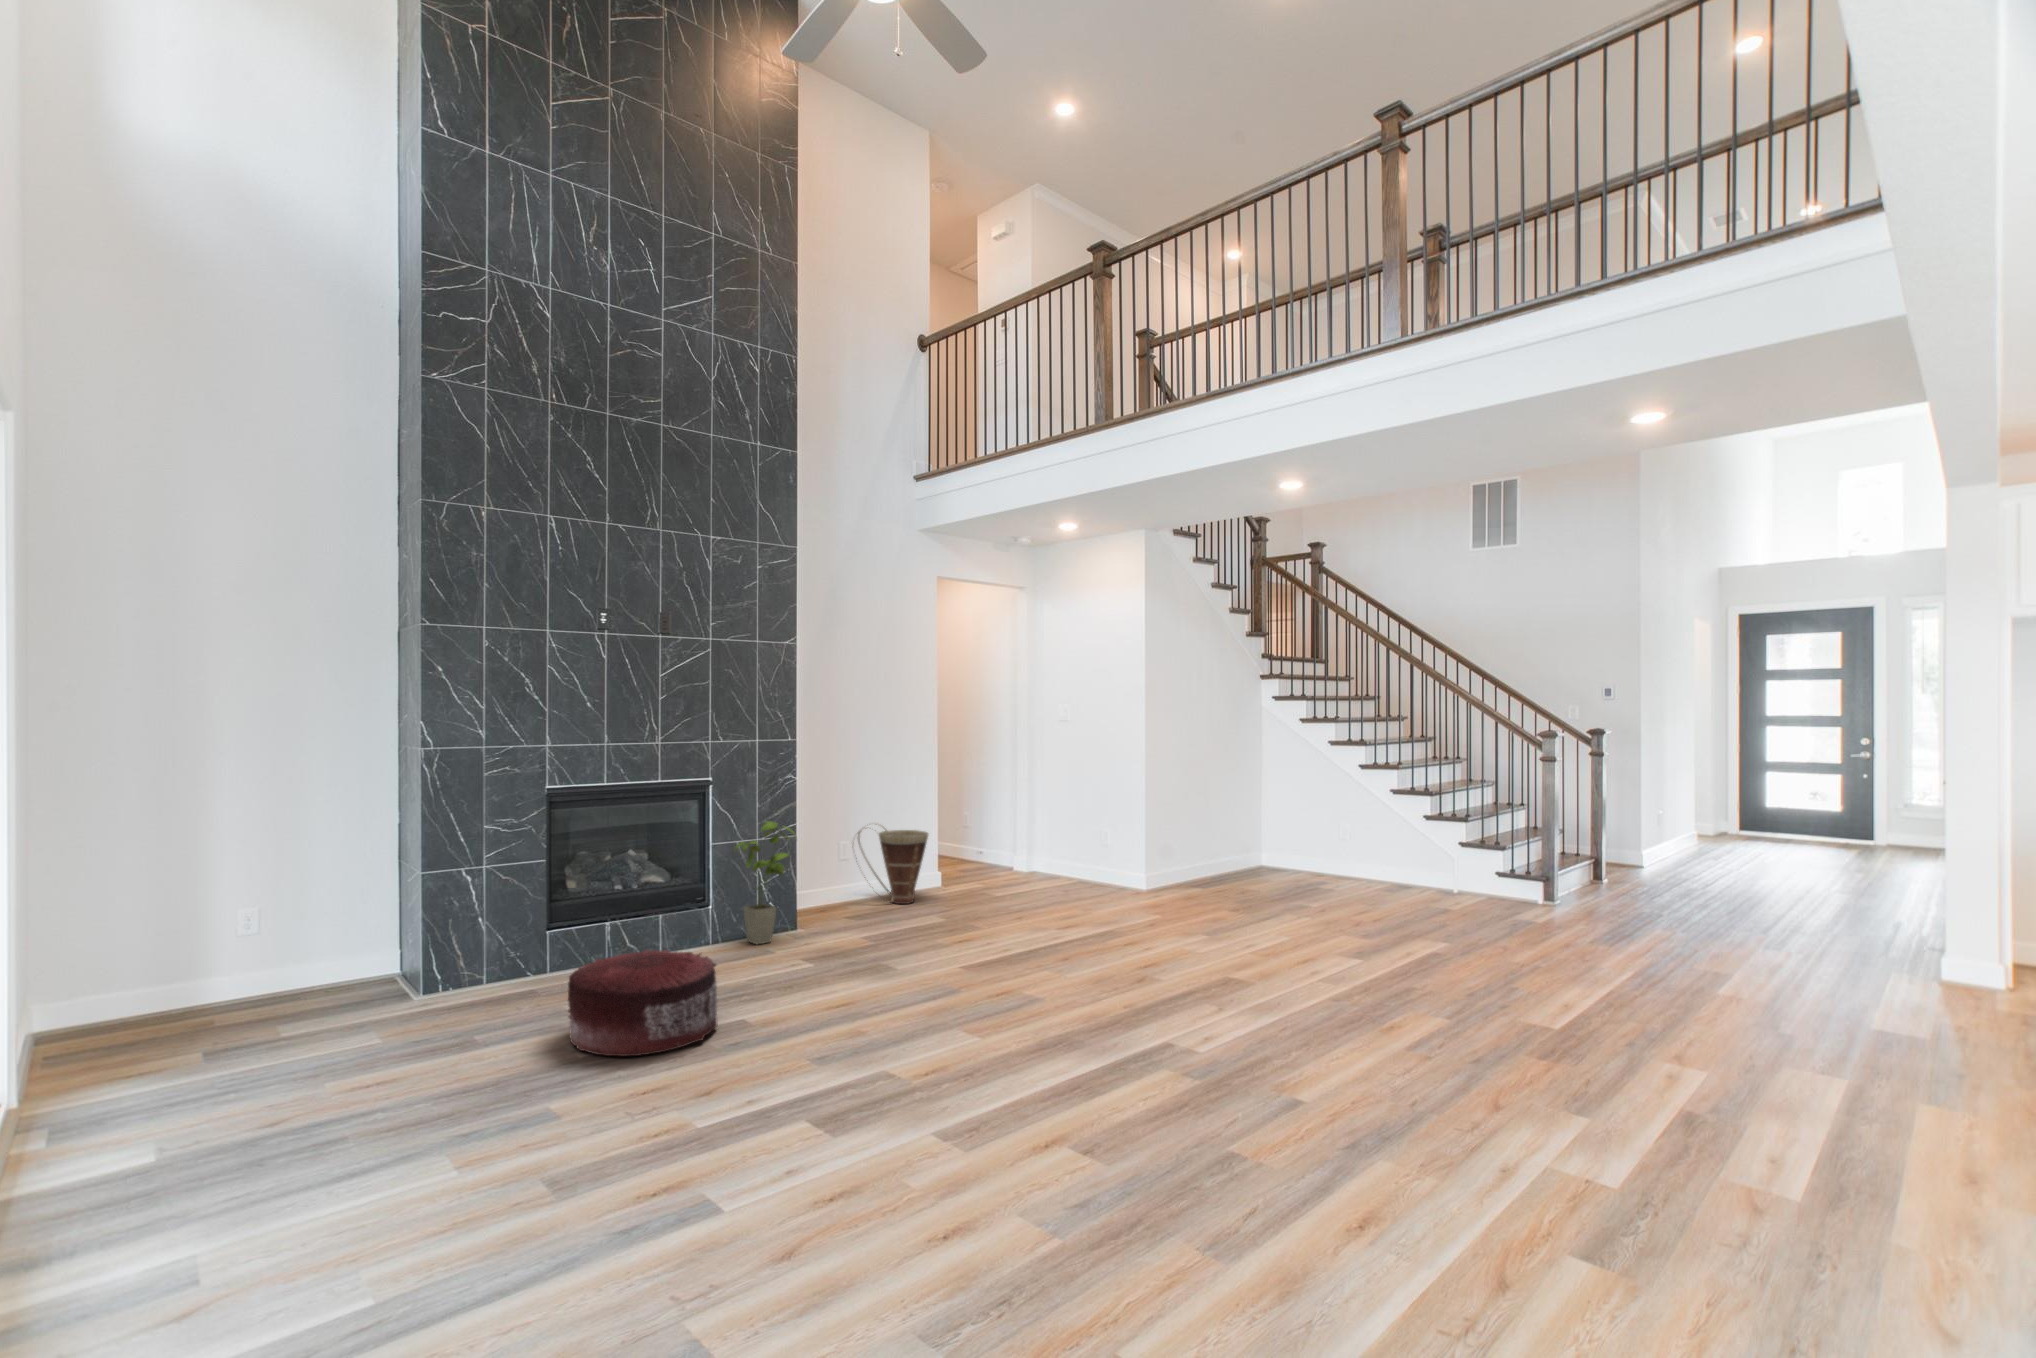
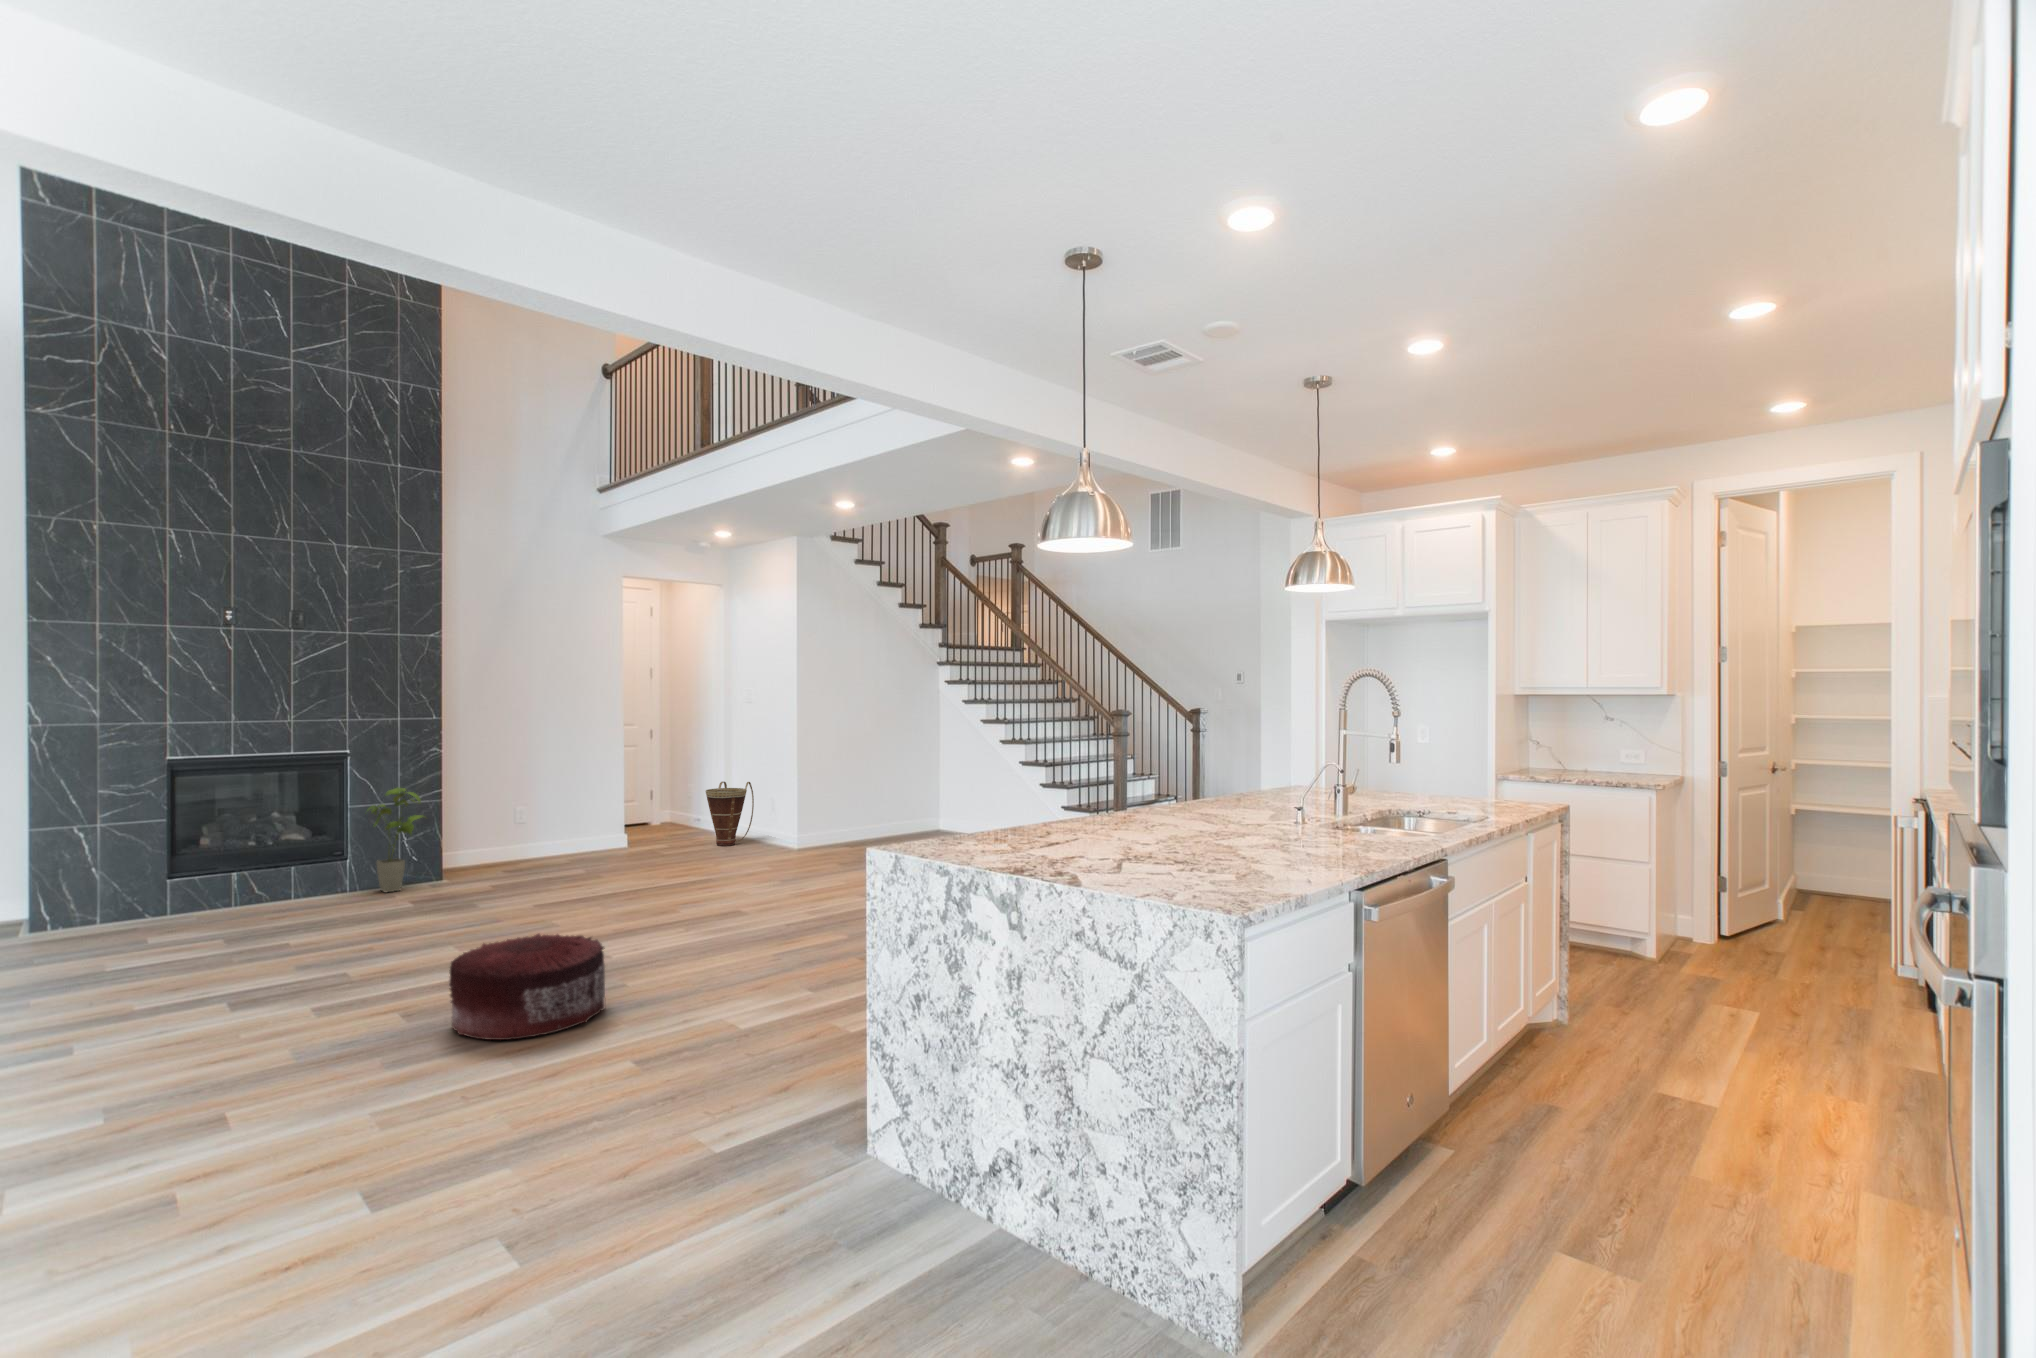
basket: present [852,826,928,904] -> present [706,782,754,846]
pouf: present [568,949,718,1056] -> present [449,934,606,1040]

